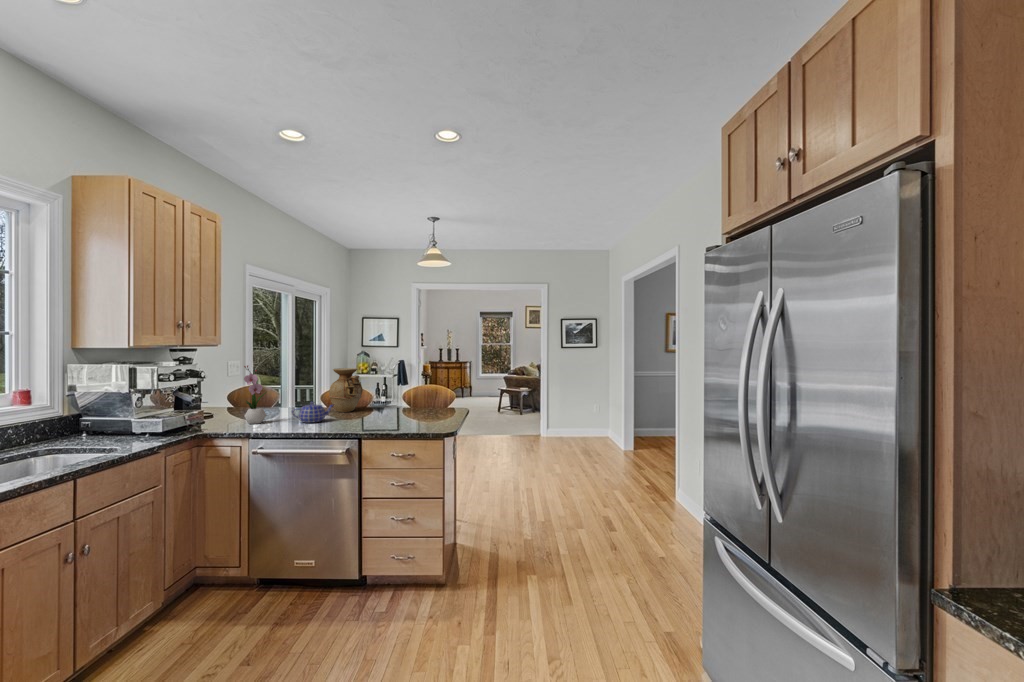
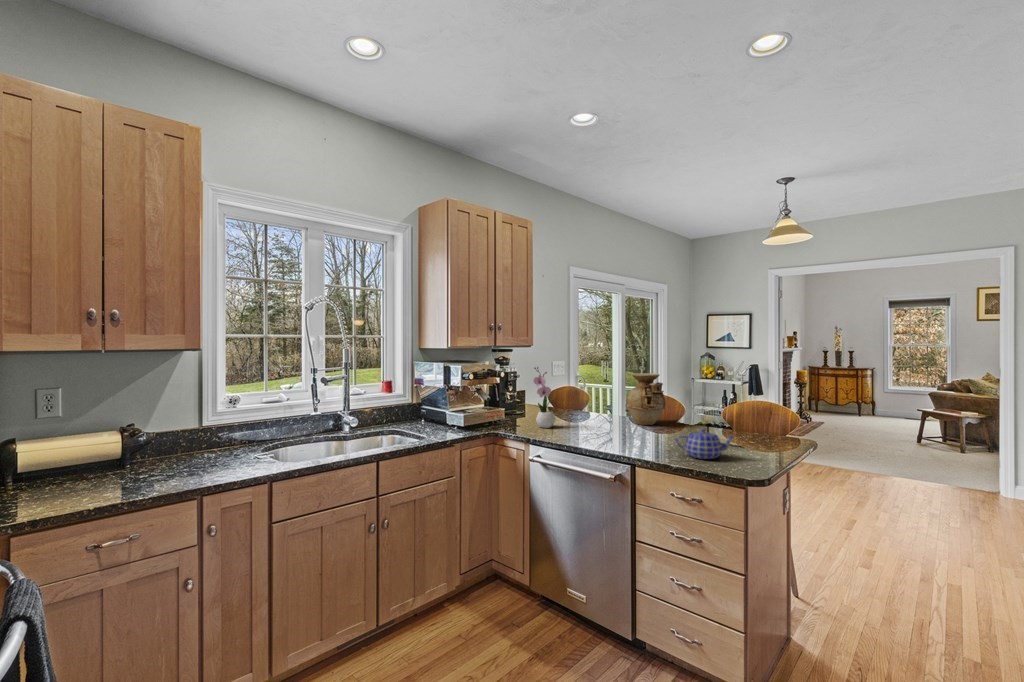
teapot: present [292,402,333,423] -> present [675,428,734,459]

